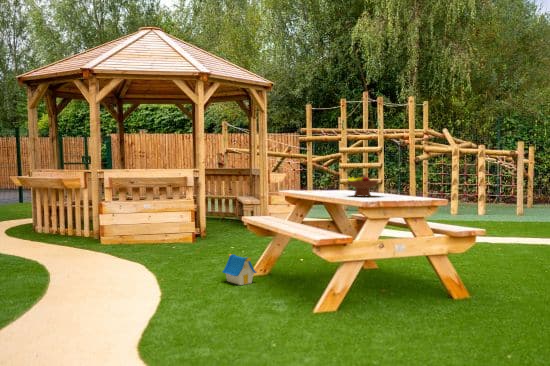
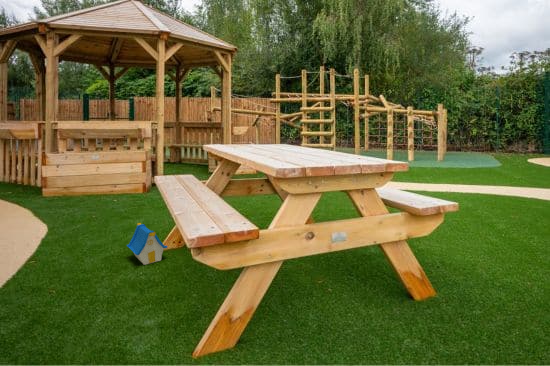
fruit bowl: present [347,175,378,197] -> none [269,125,314,156]

